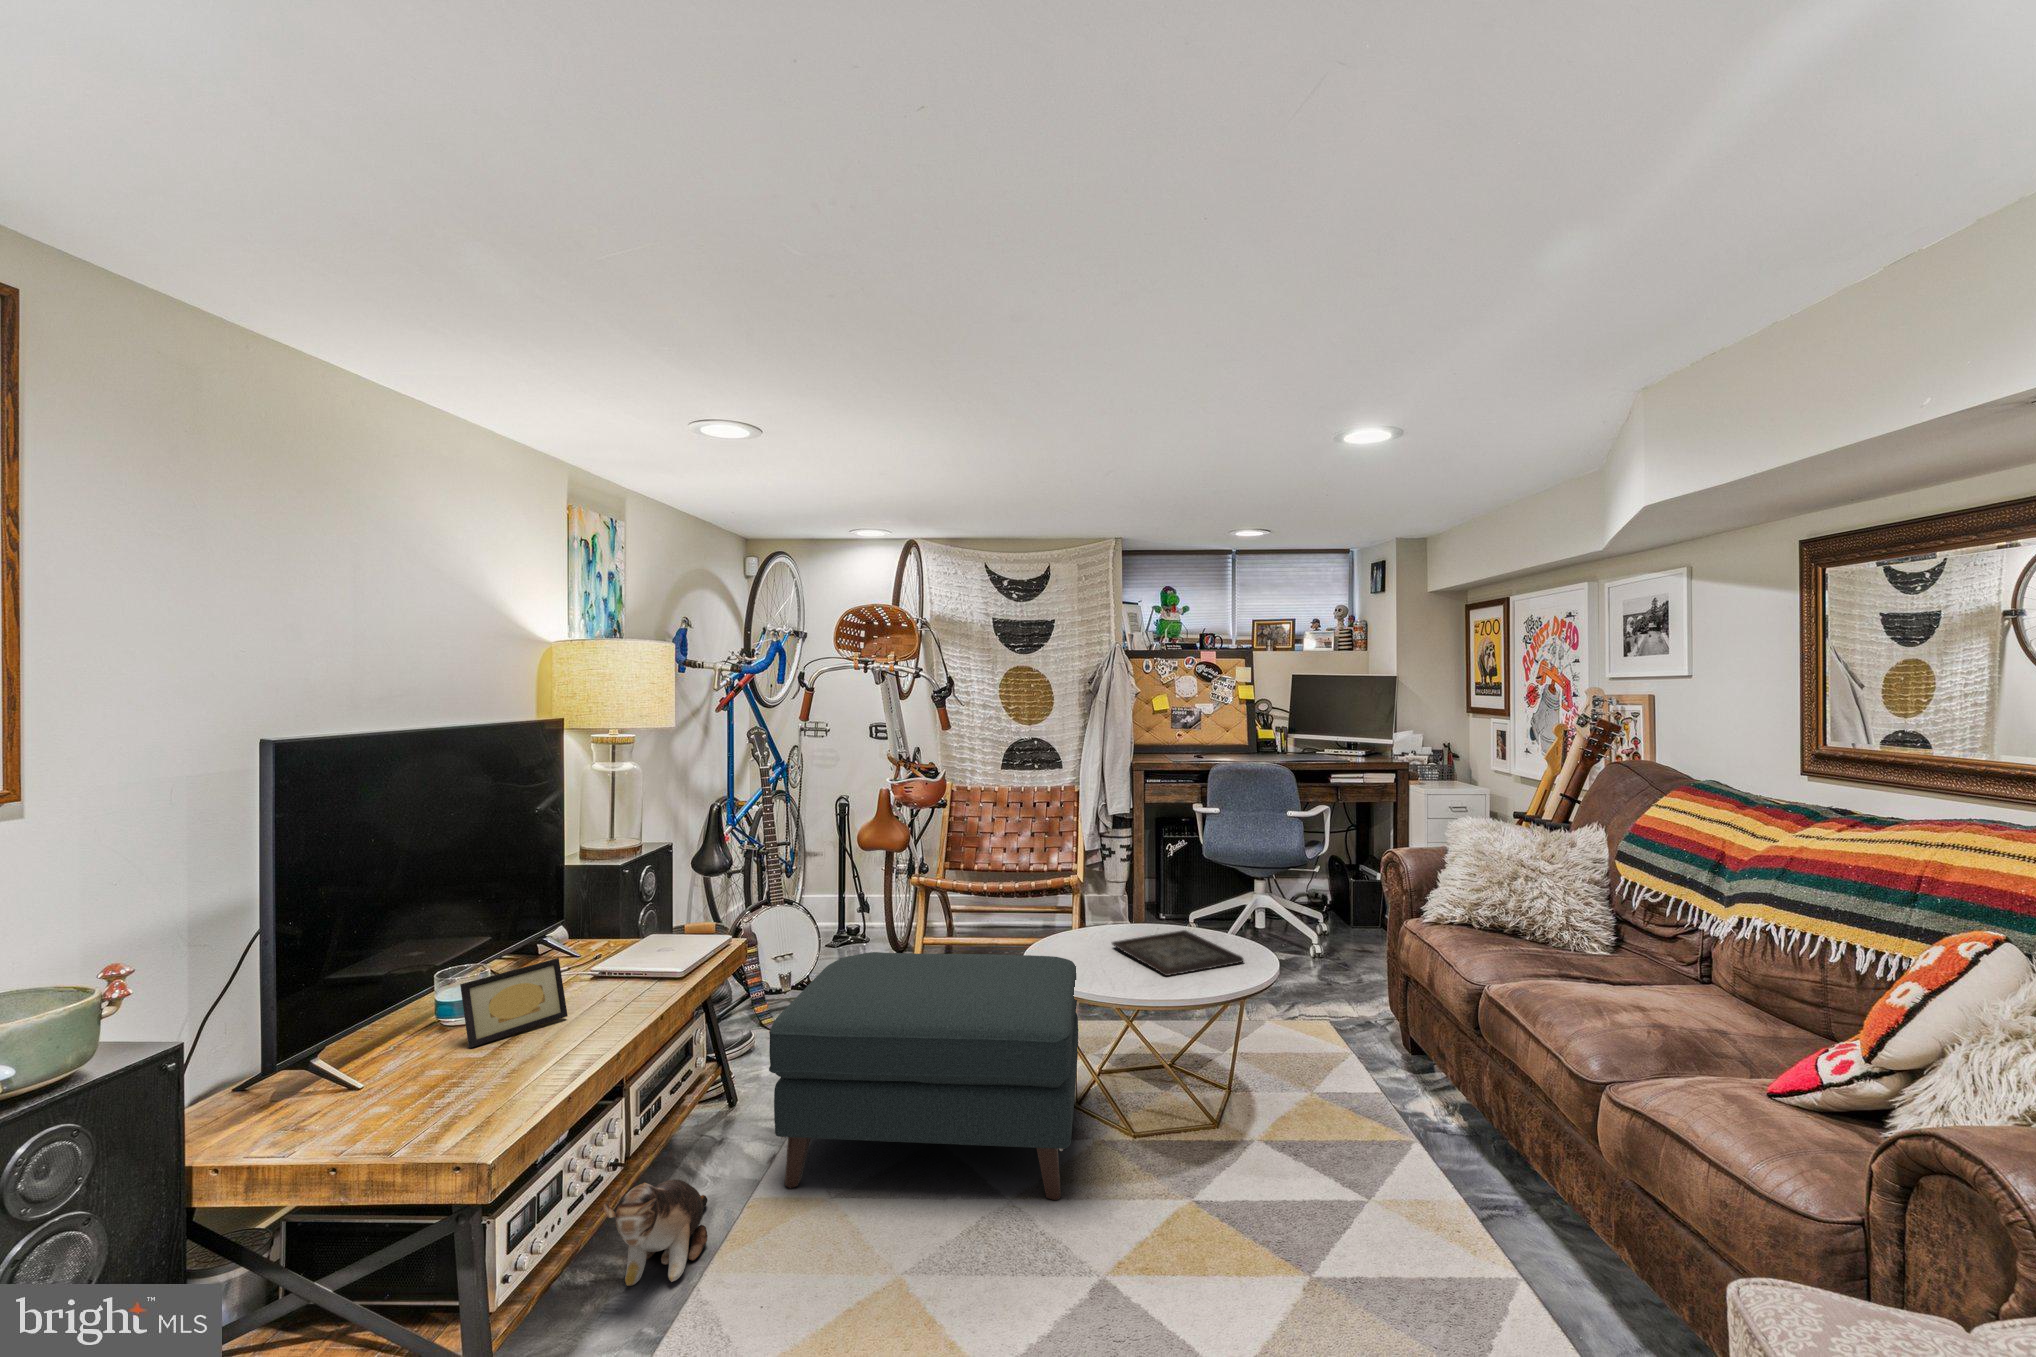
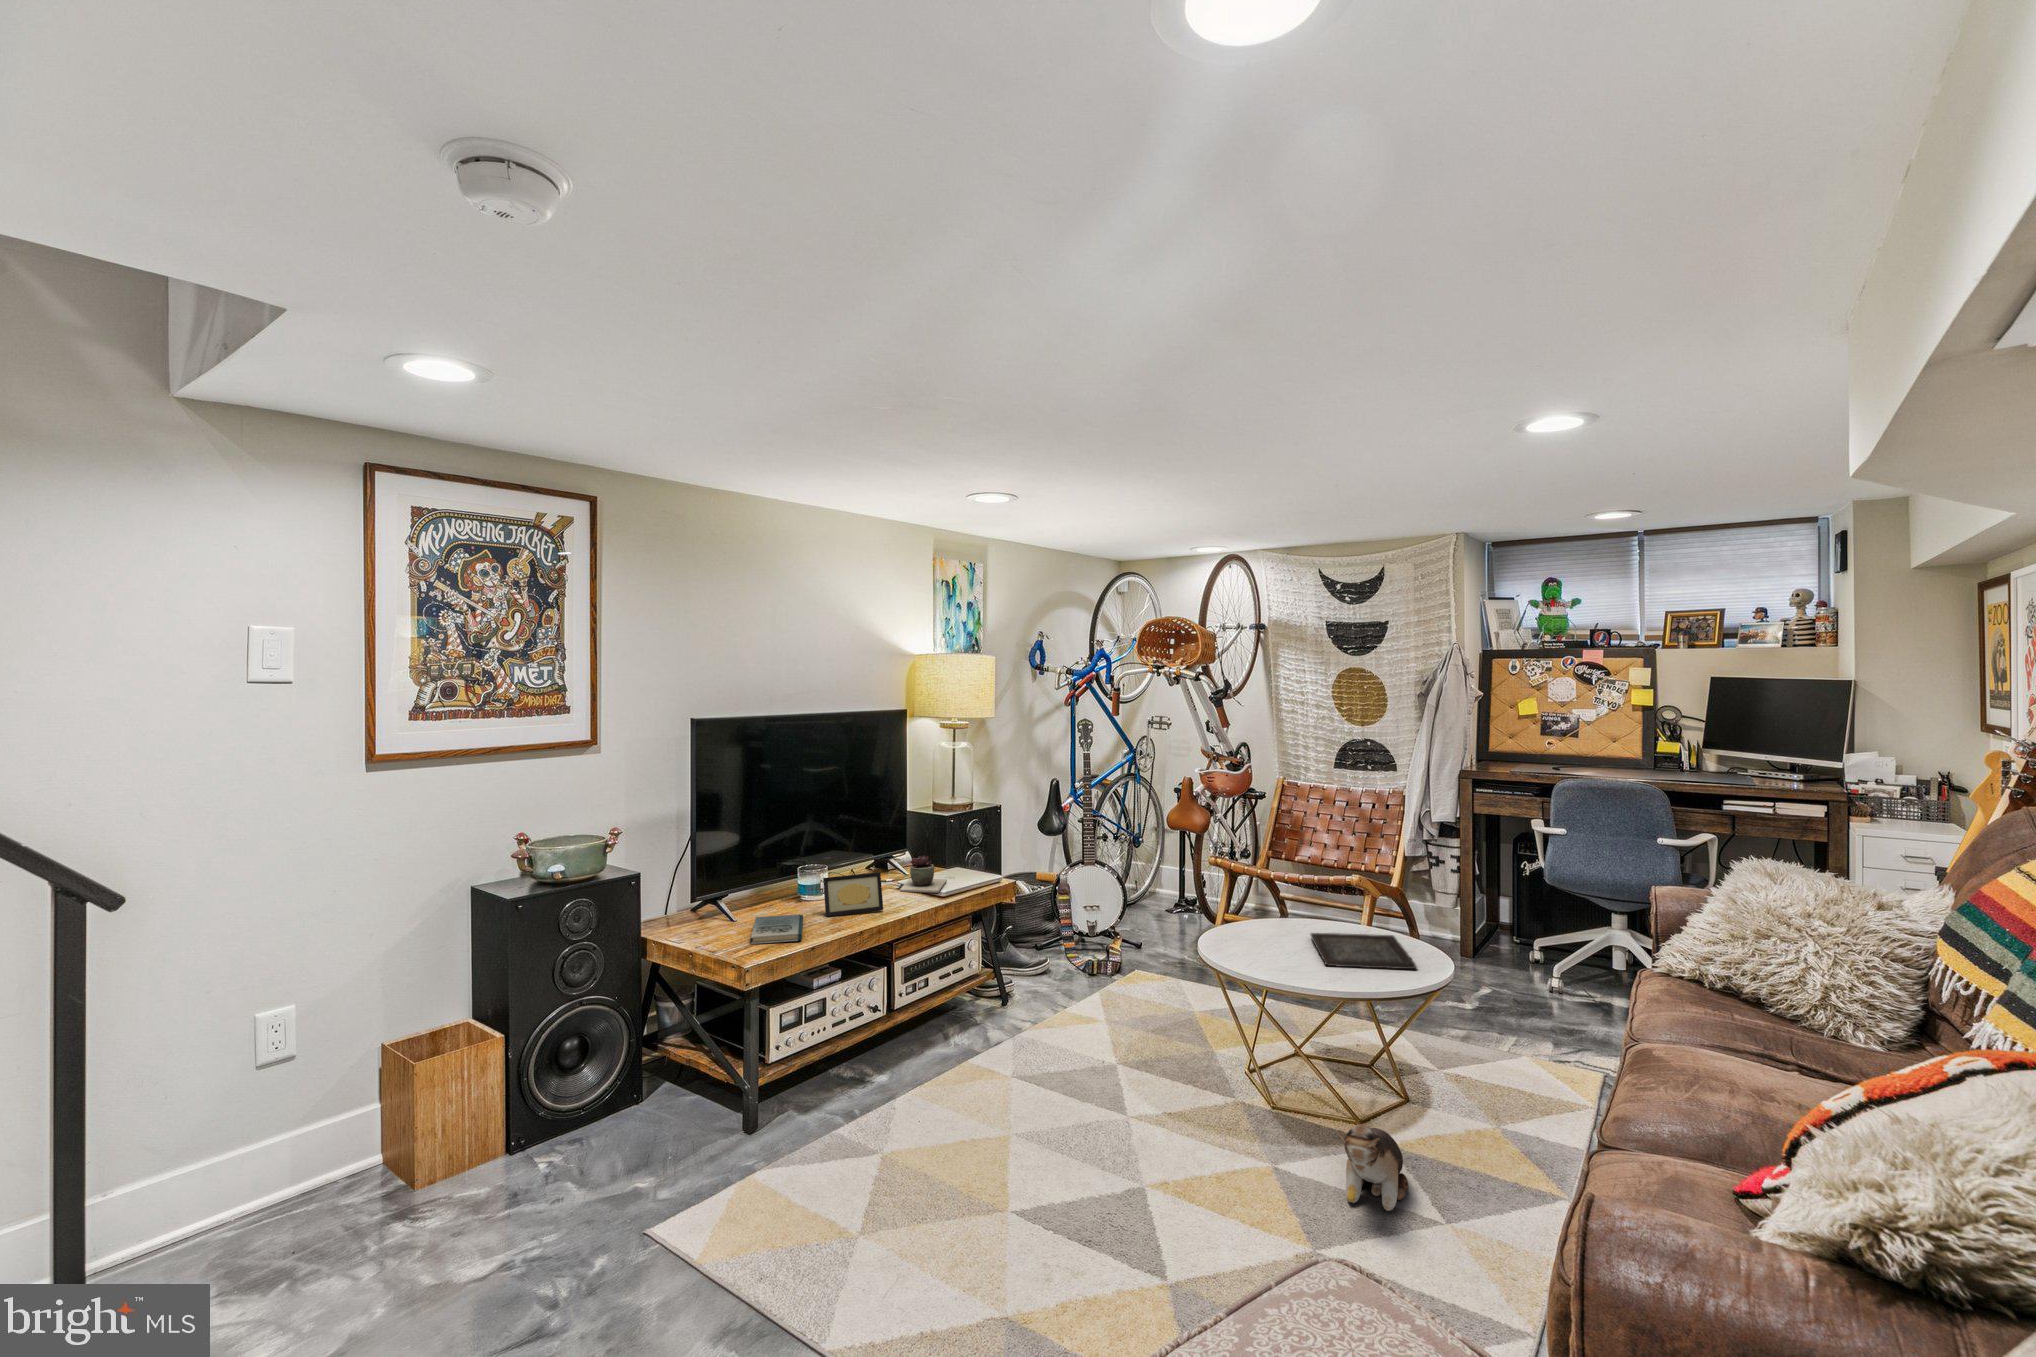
succulent plant: none [568,921,633,982] -> present [900,855,947,893]
ottoman: present [769,952,1078,1200] -> none [1000,907,1264,1115]
book: none [332,1054,456,1135] -> present [751,914,803,944]
plush toy: present [604,1180,708,1286] -> present [1337,1123,1408,1211]

